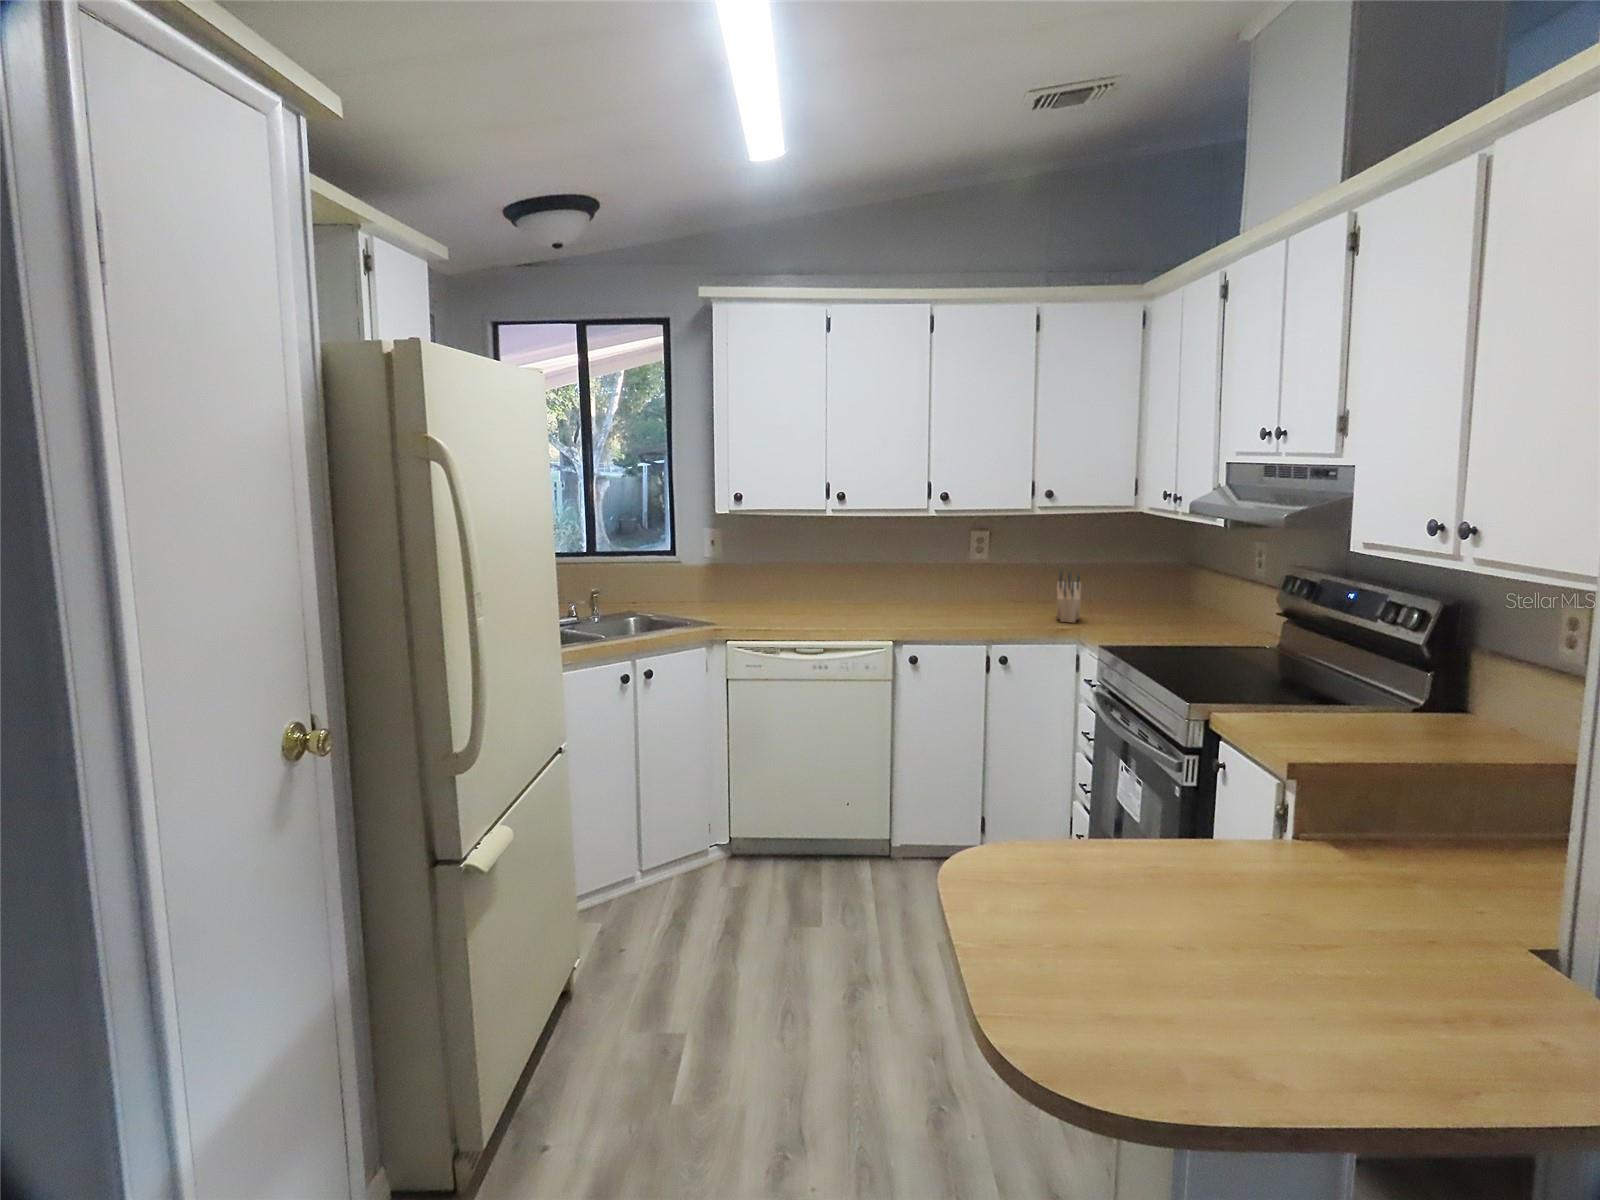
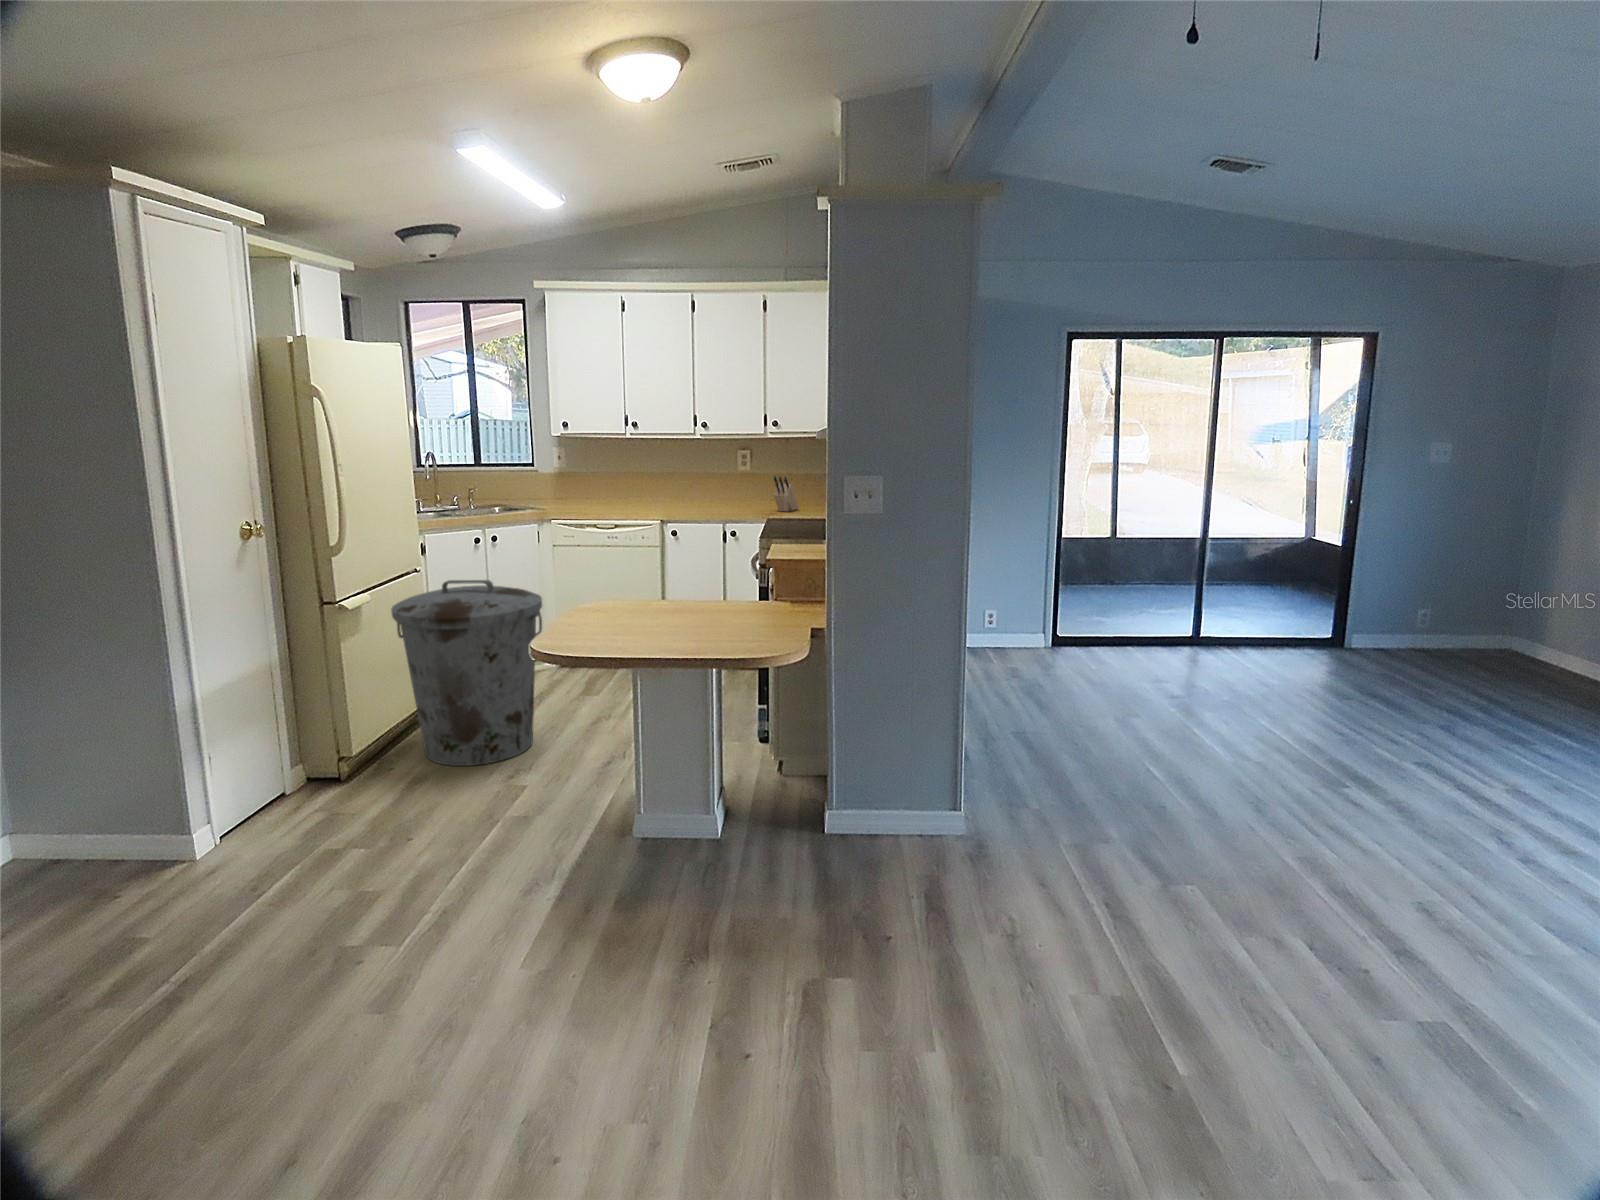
trash can: none [544,779,802,1138] -> present [391,580,542,766]

